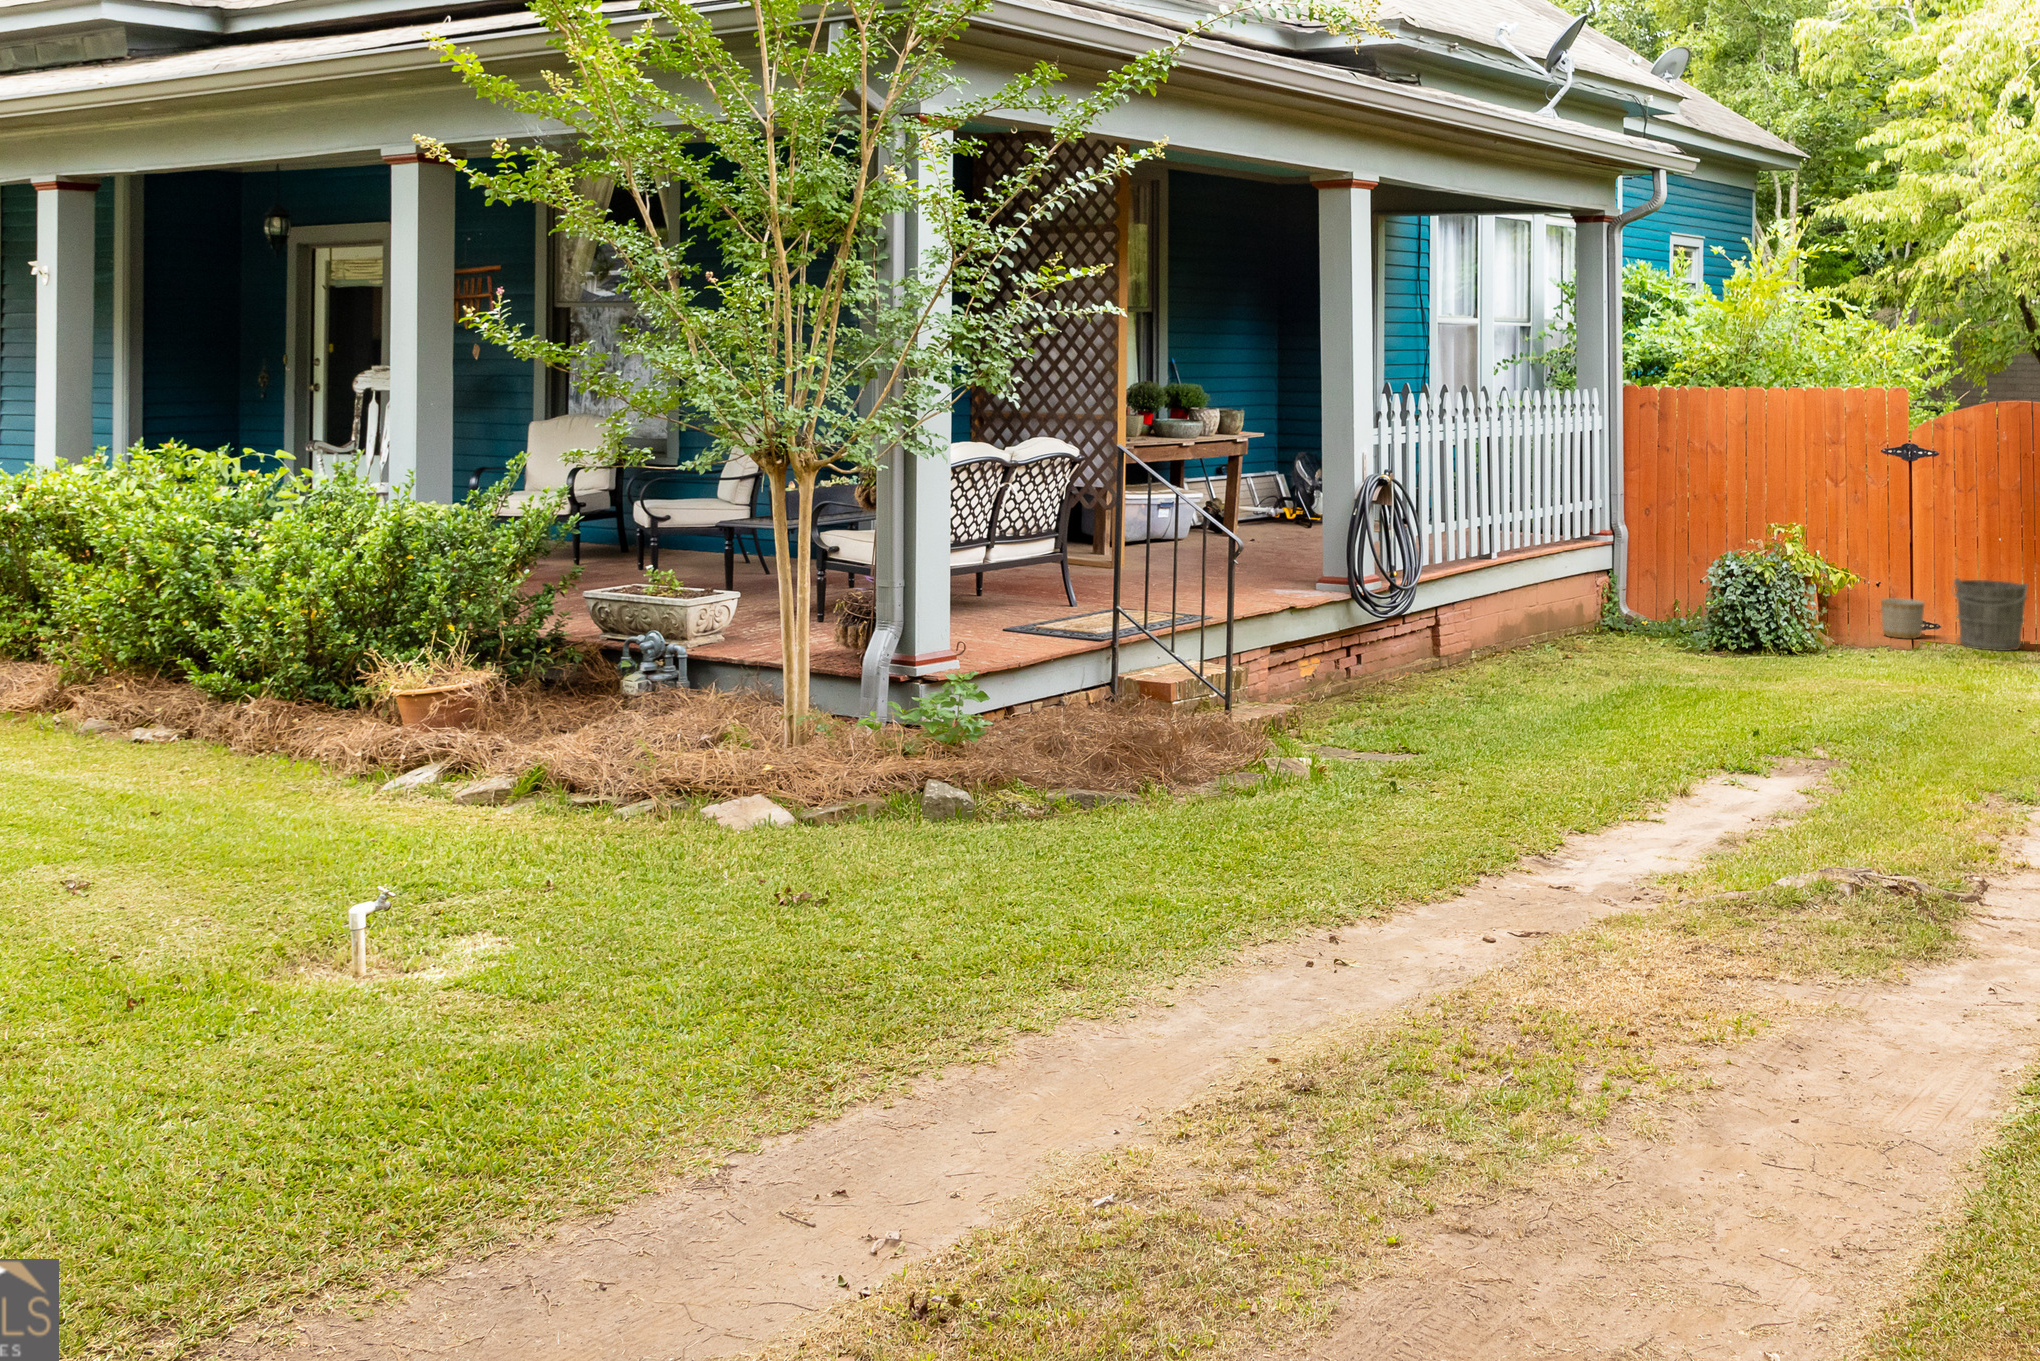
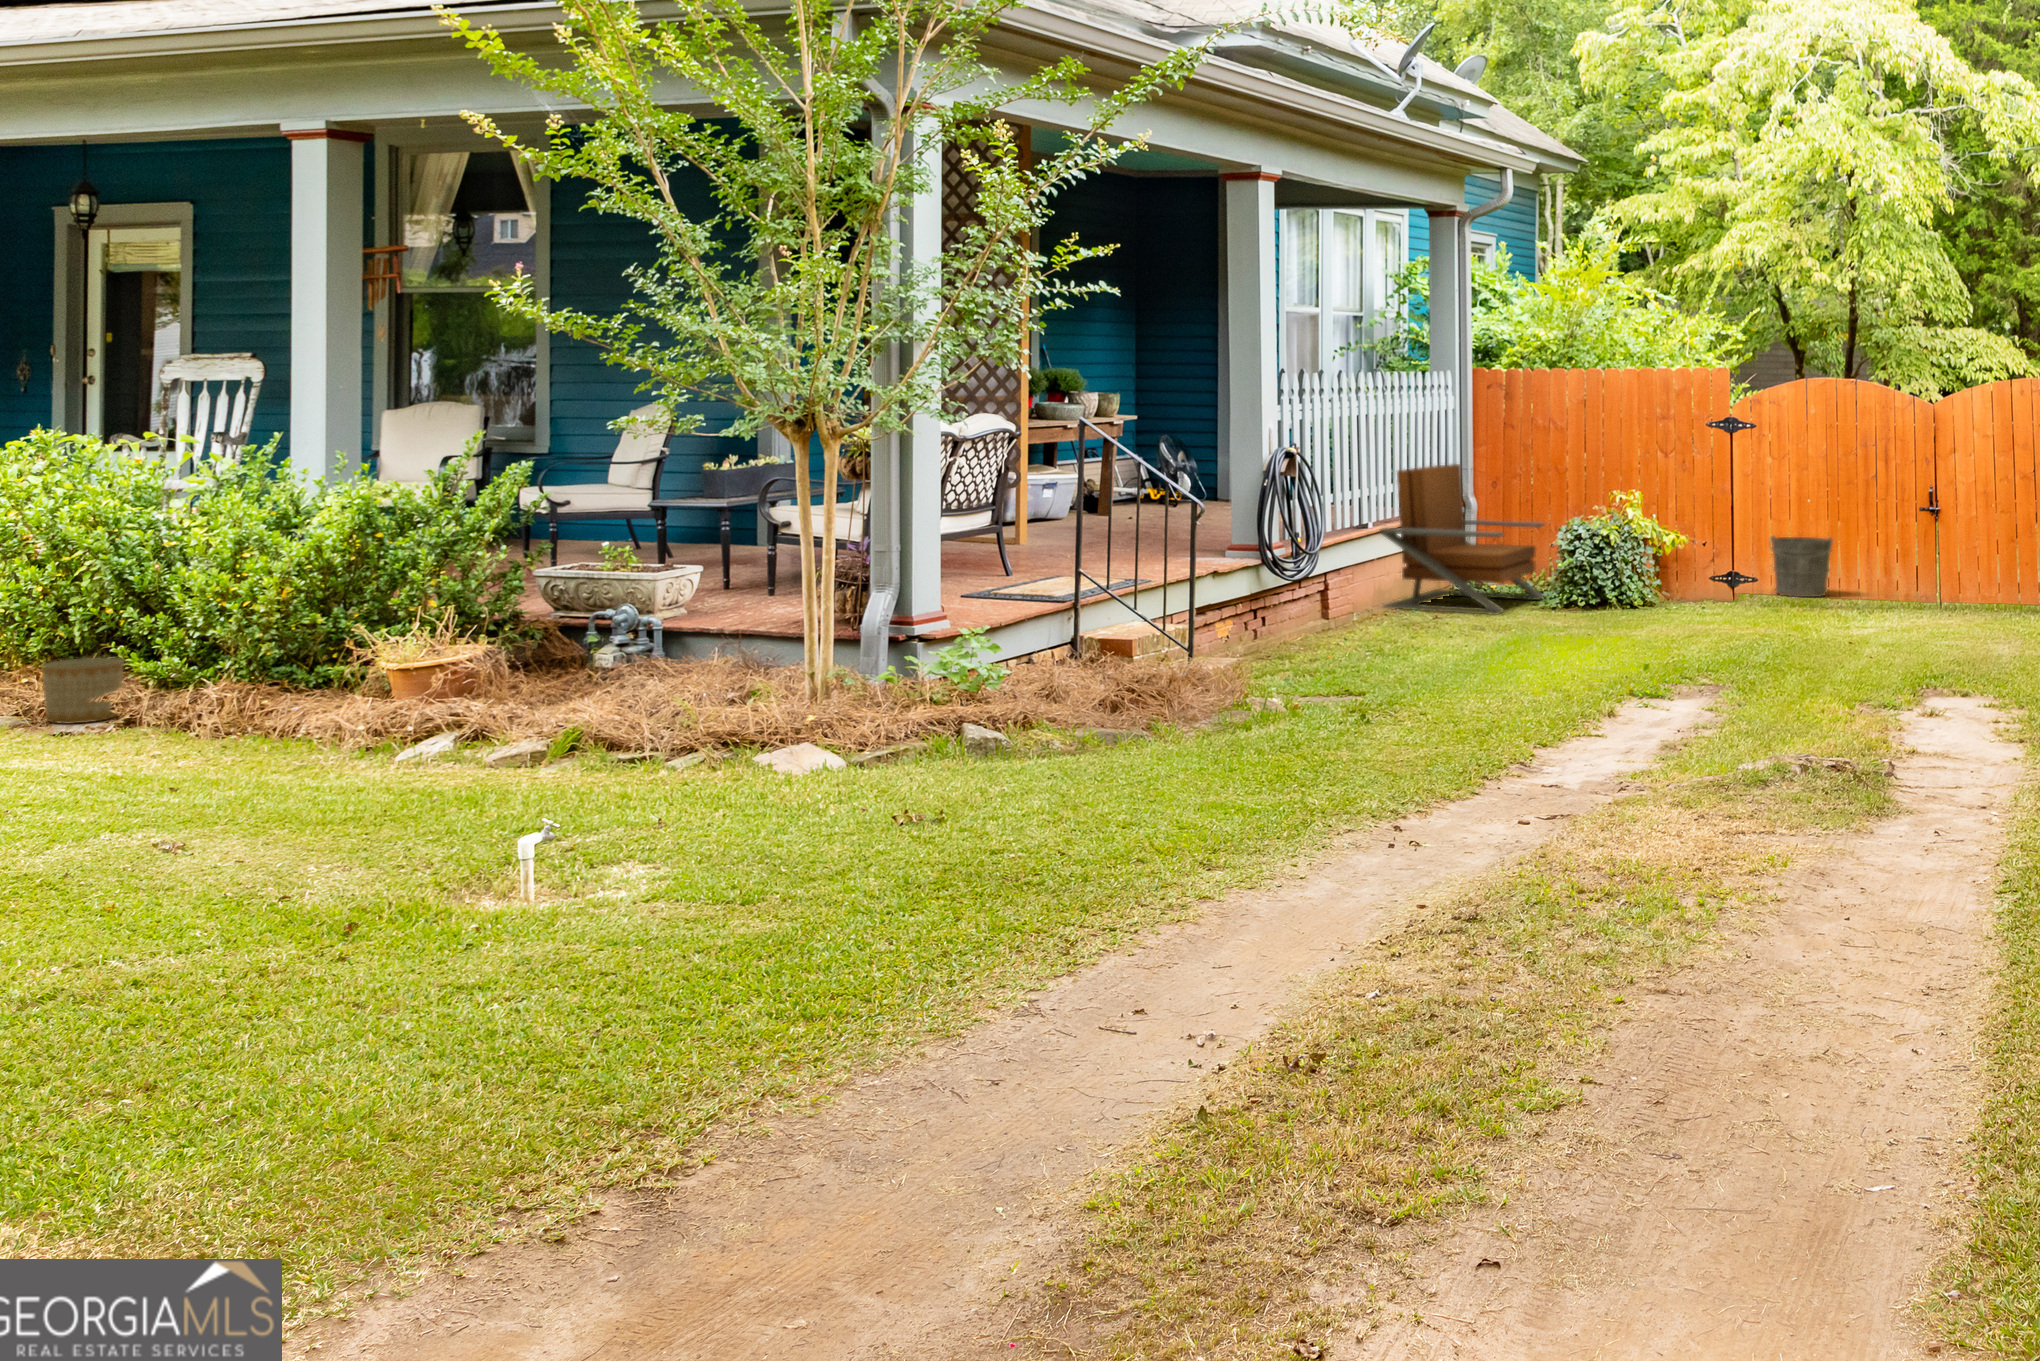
lounge chair: none [1497,490,1687,659] -> present [1379,464,1544,615]
planter: present [1881,598,1924,639] -> present [42,658,124,724]

